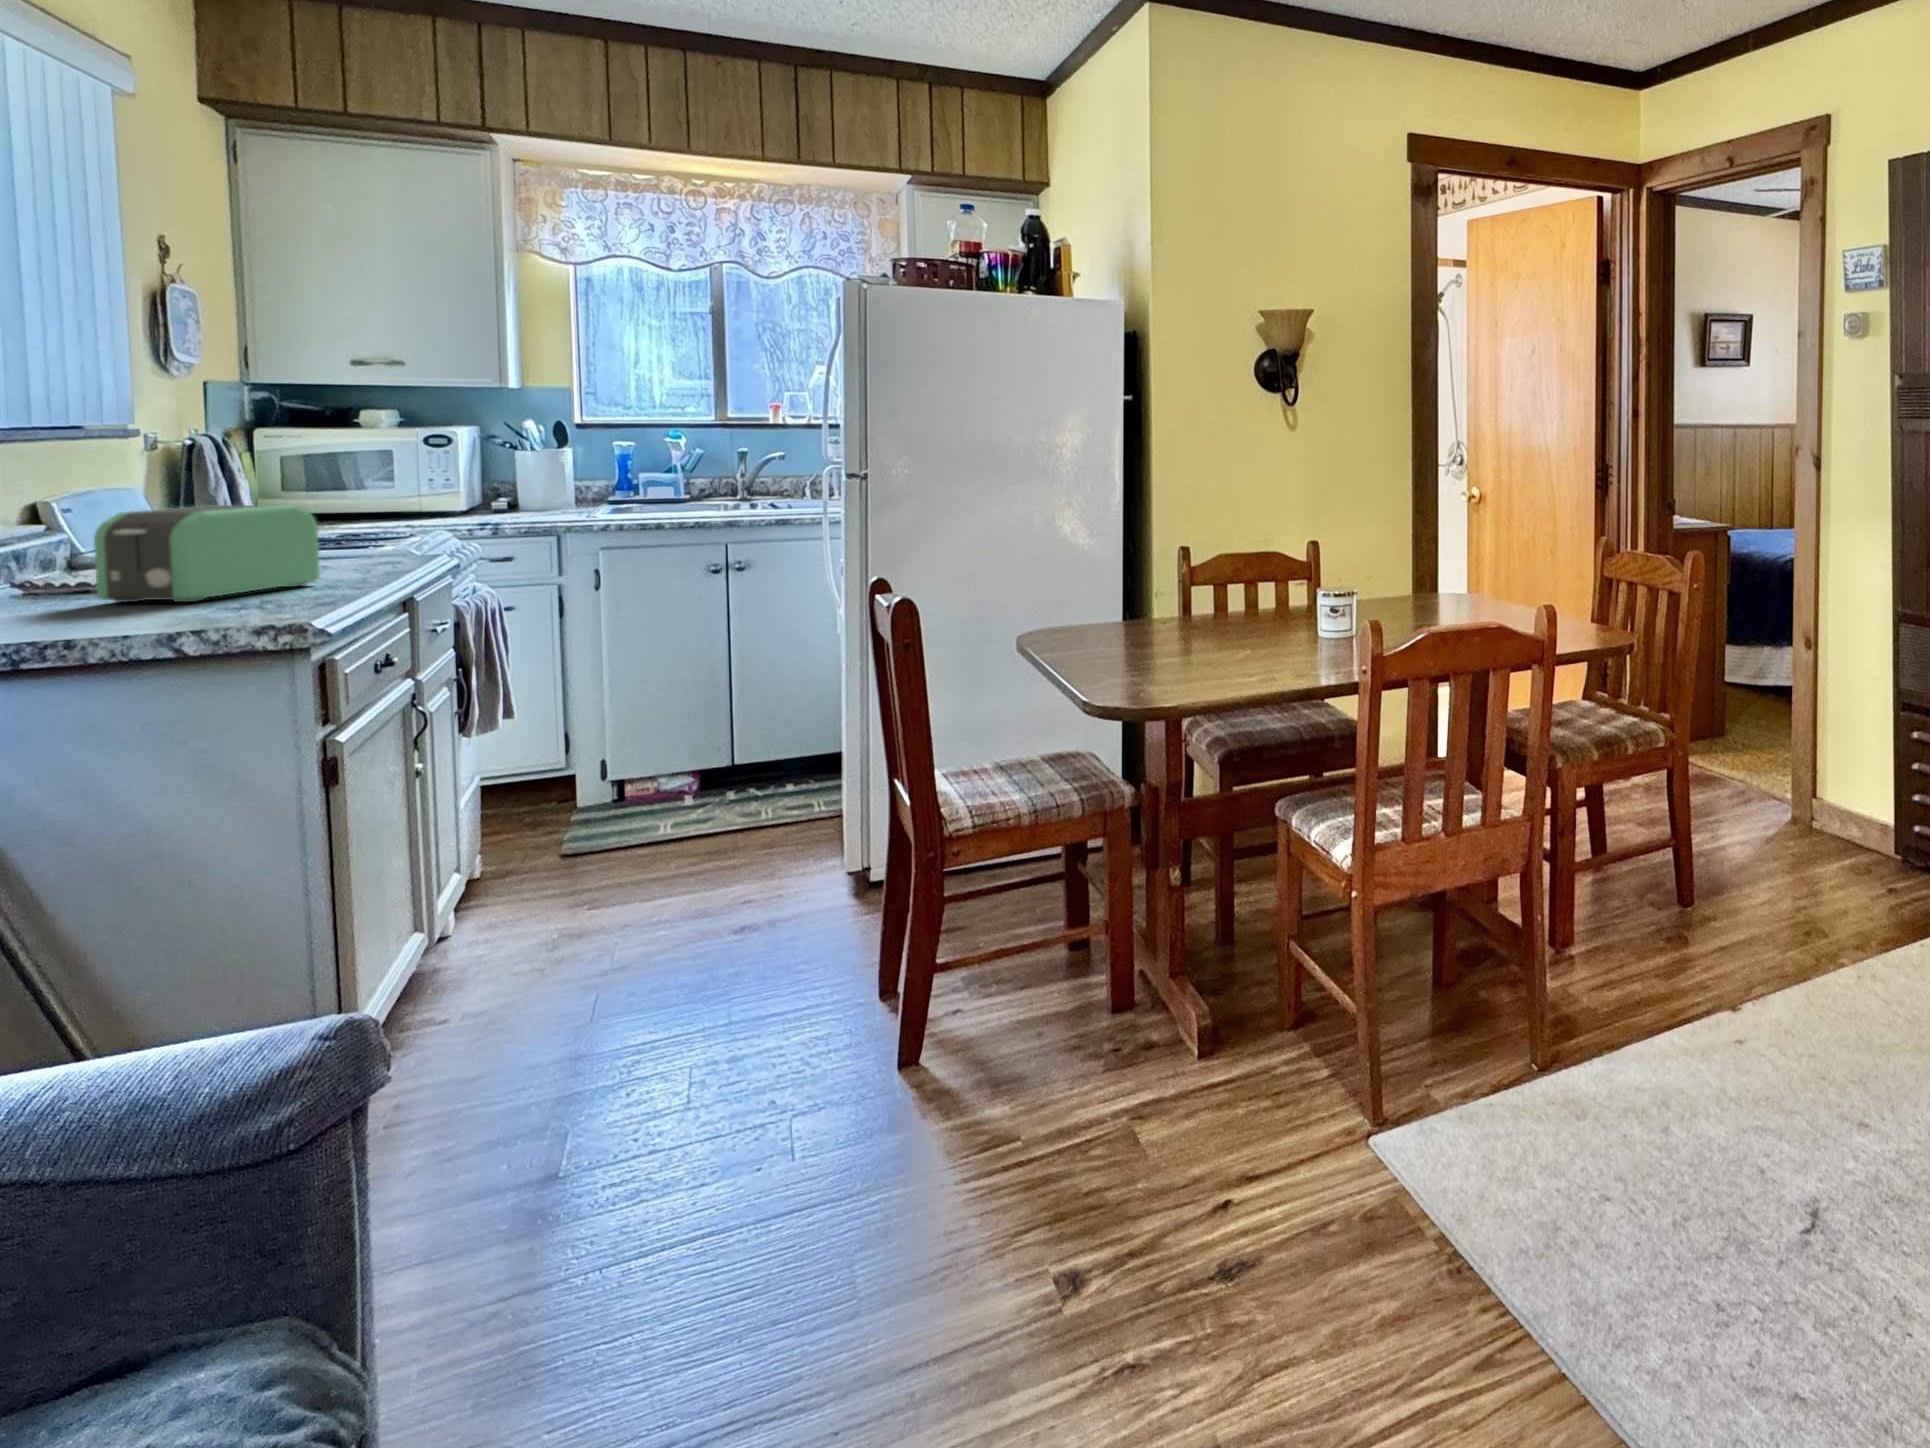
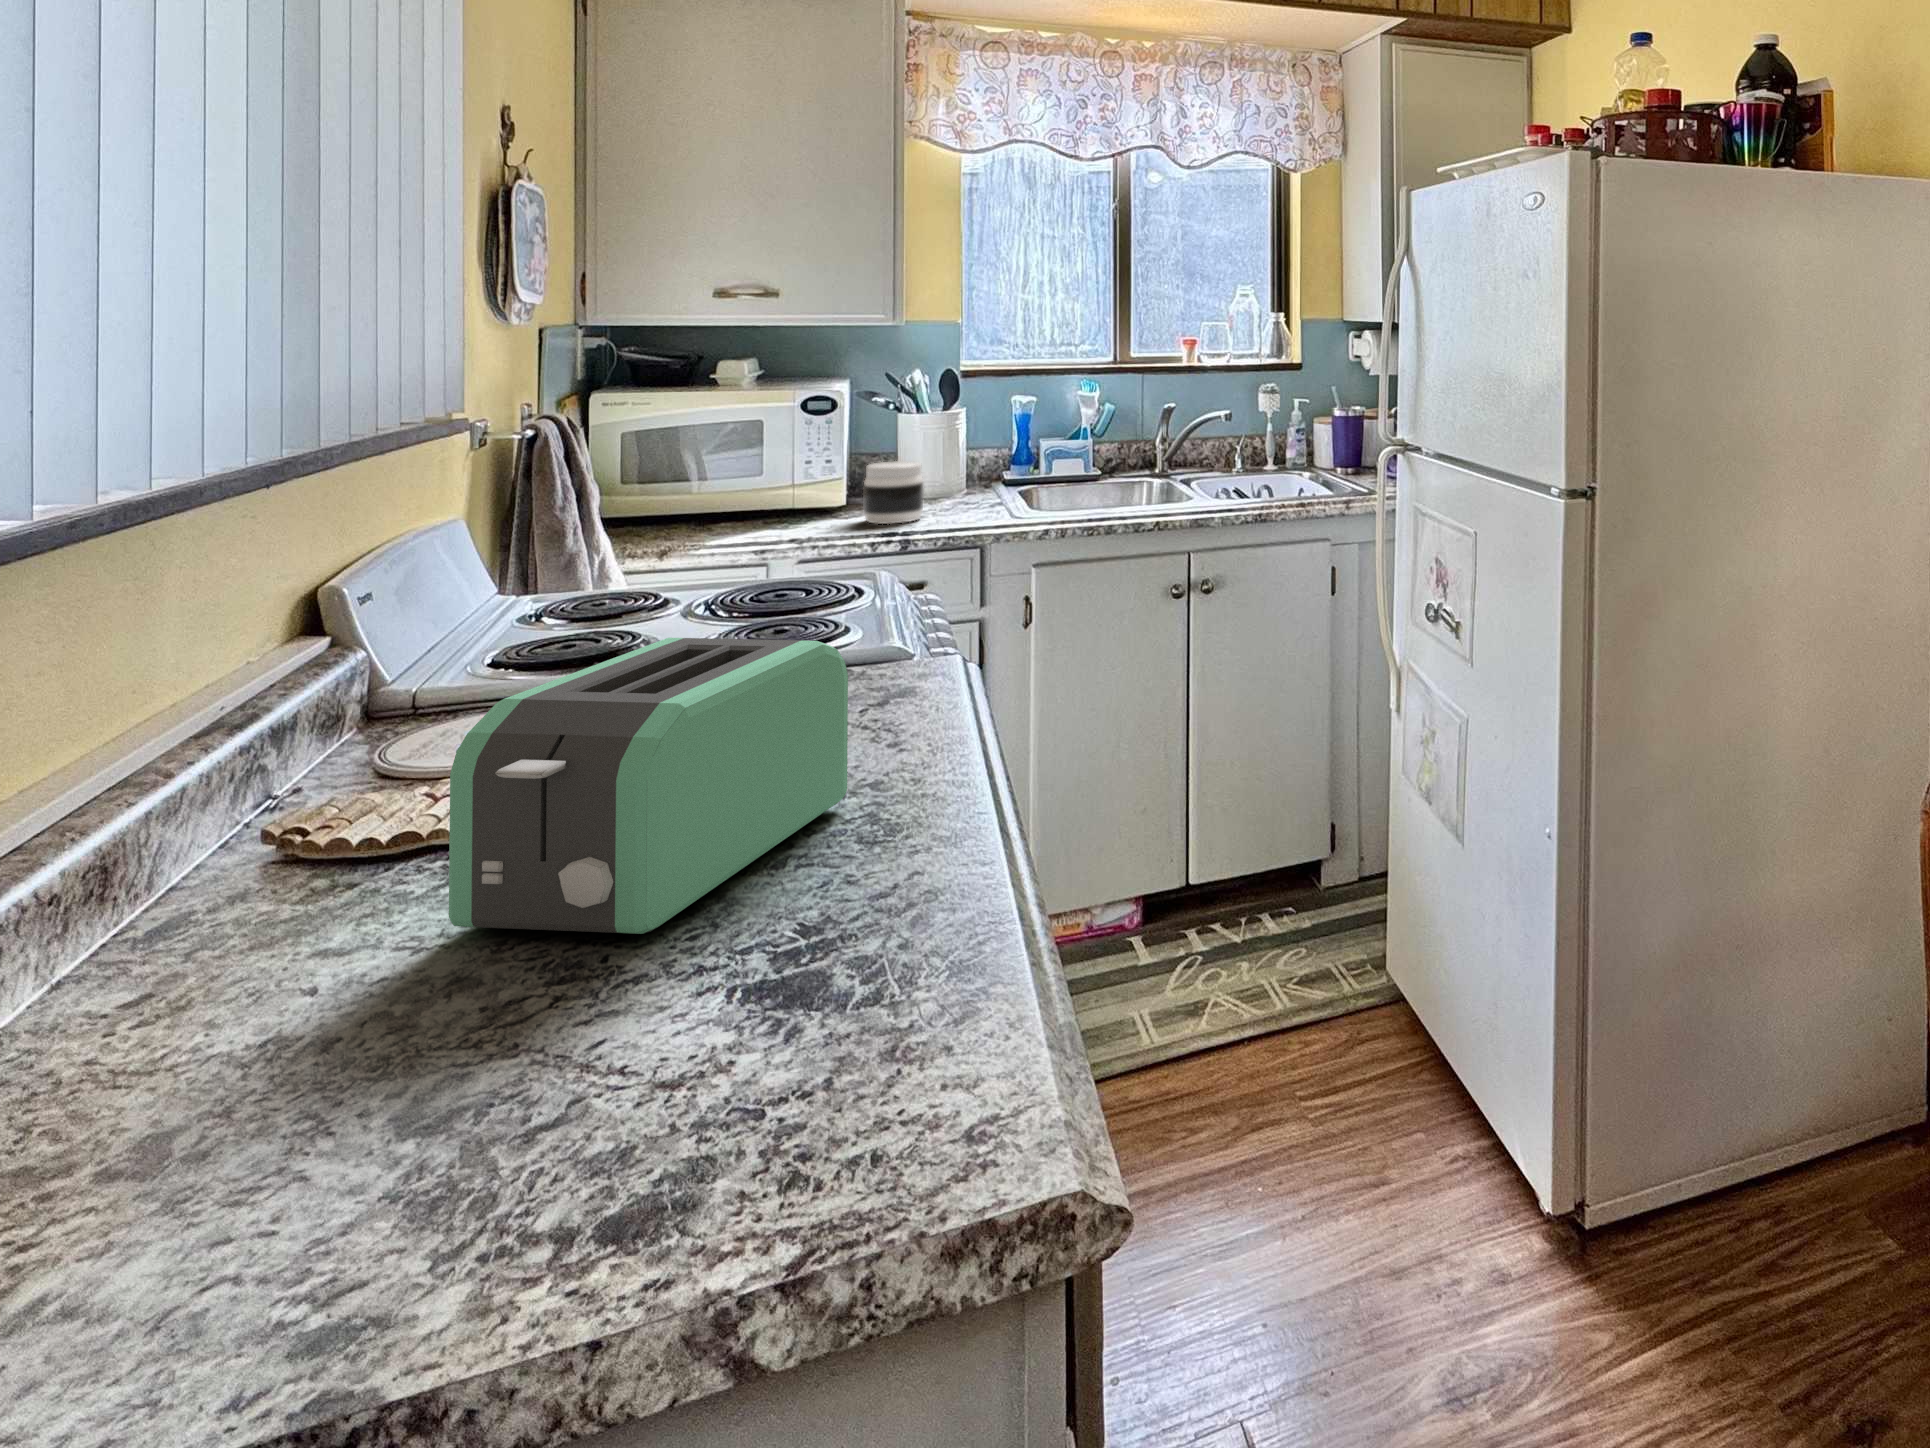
jar: none [472,480,521,520] -> present [863,461,924,524]

